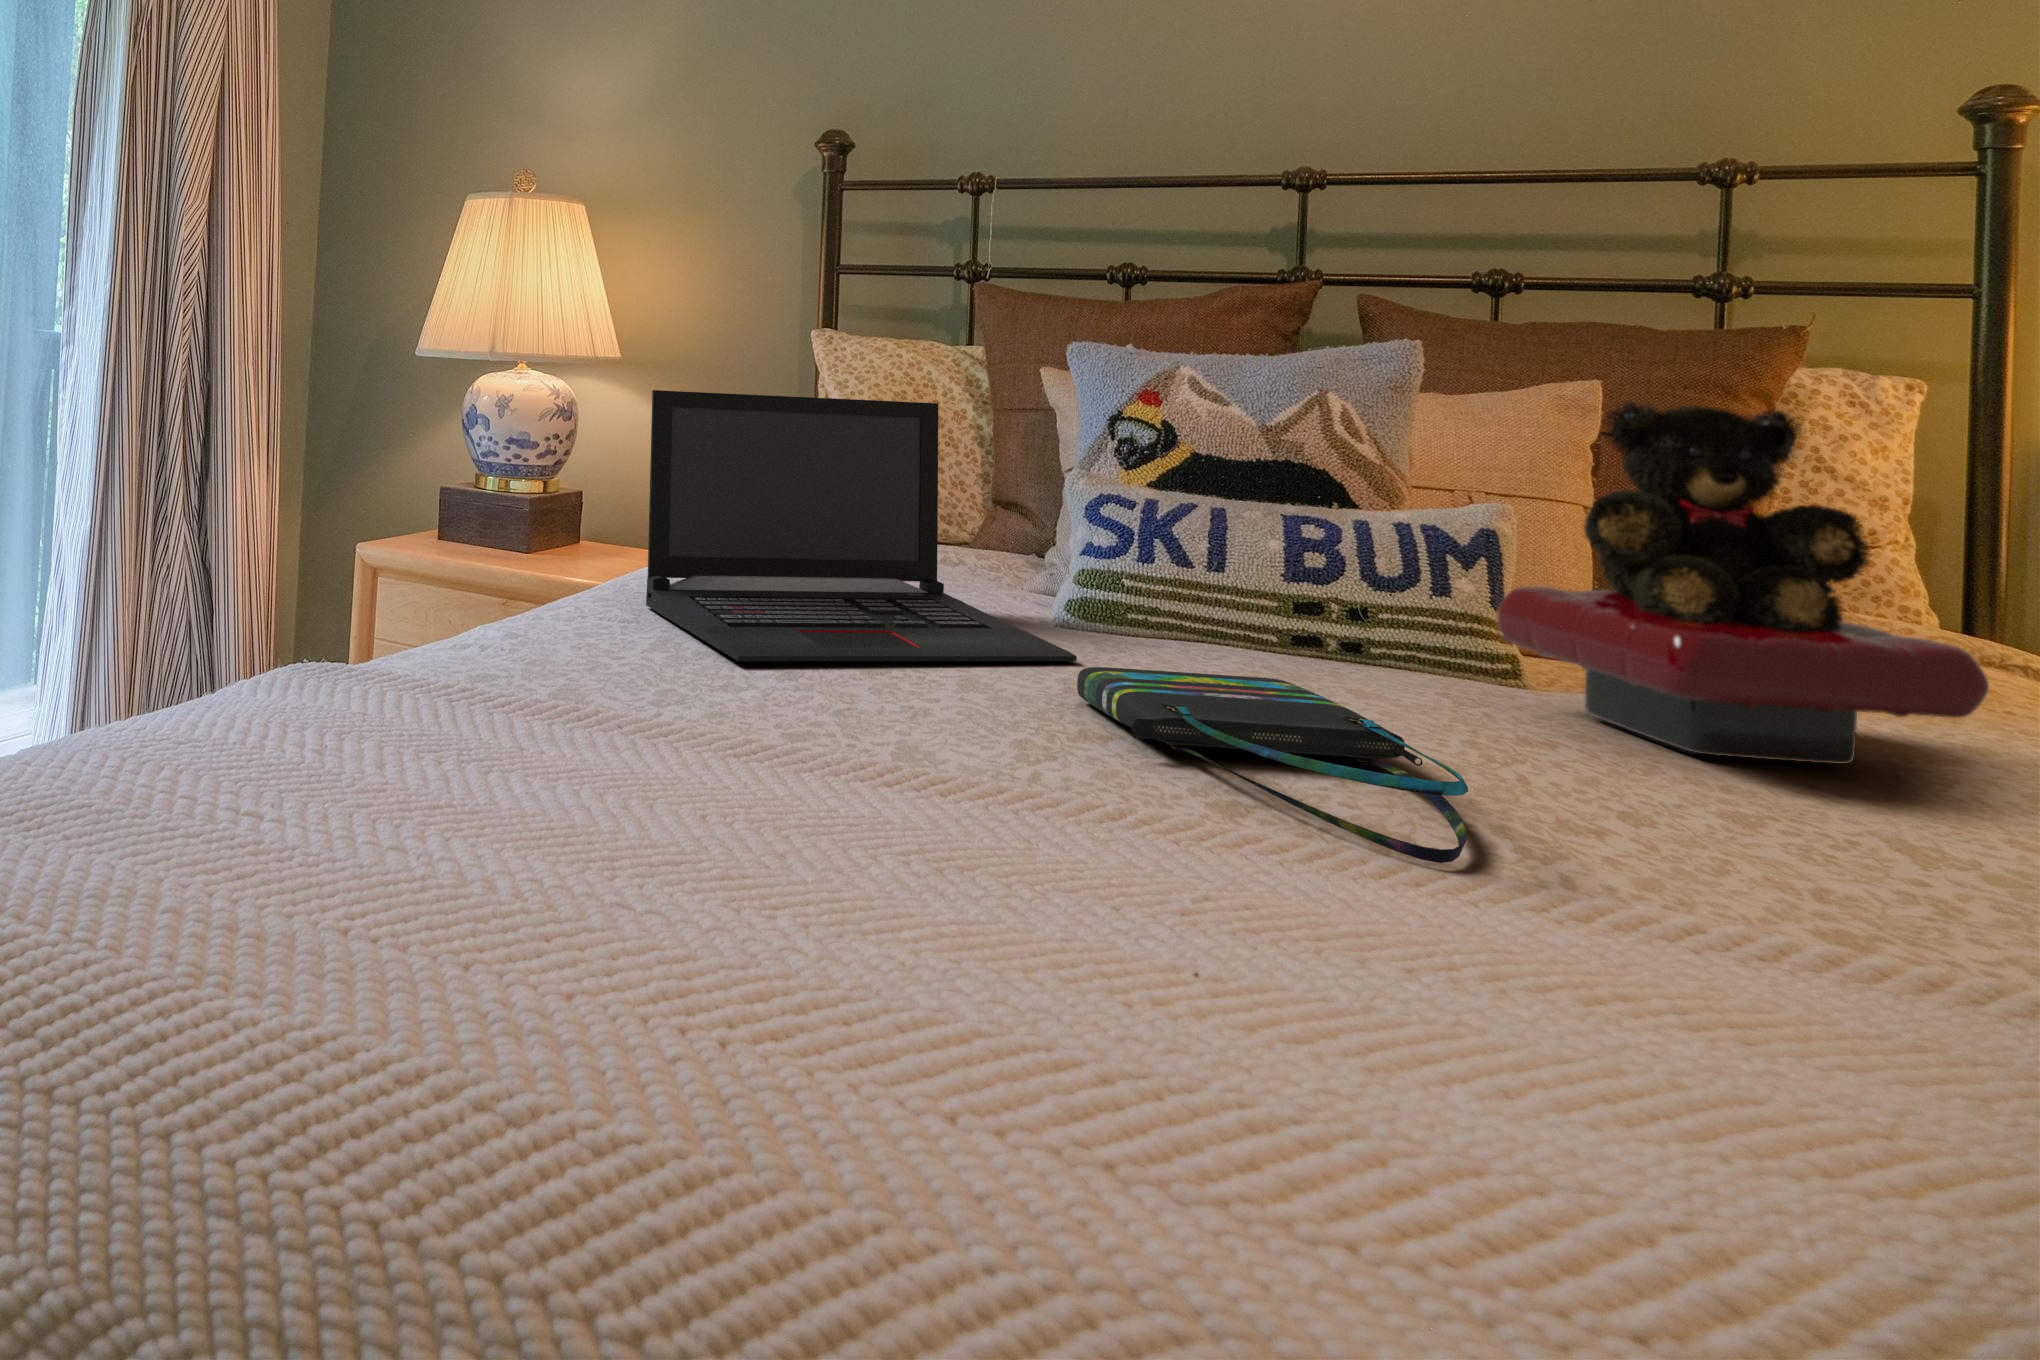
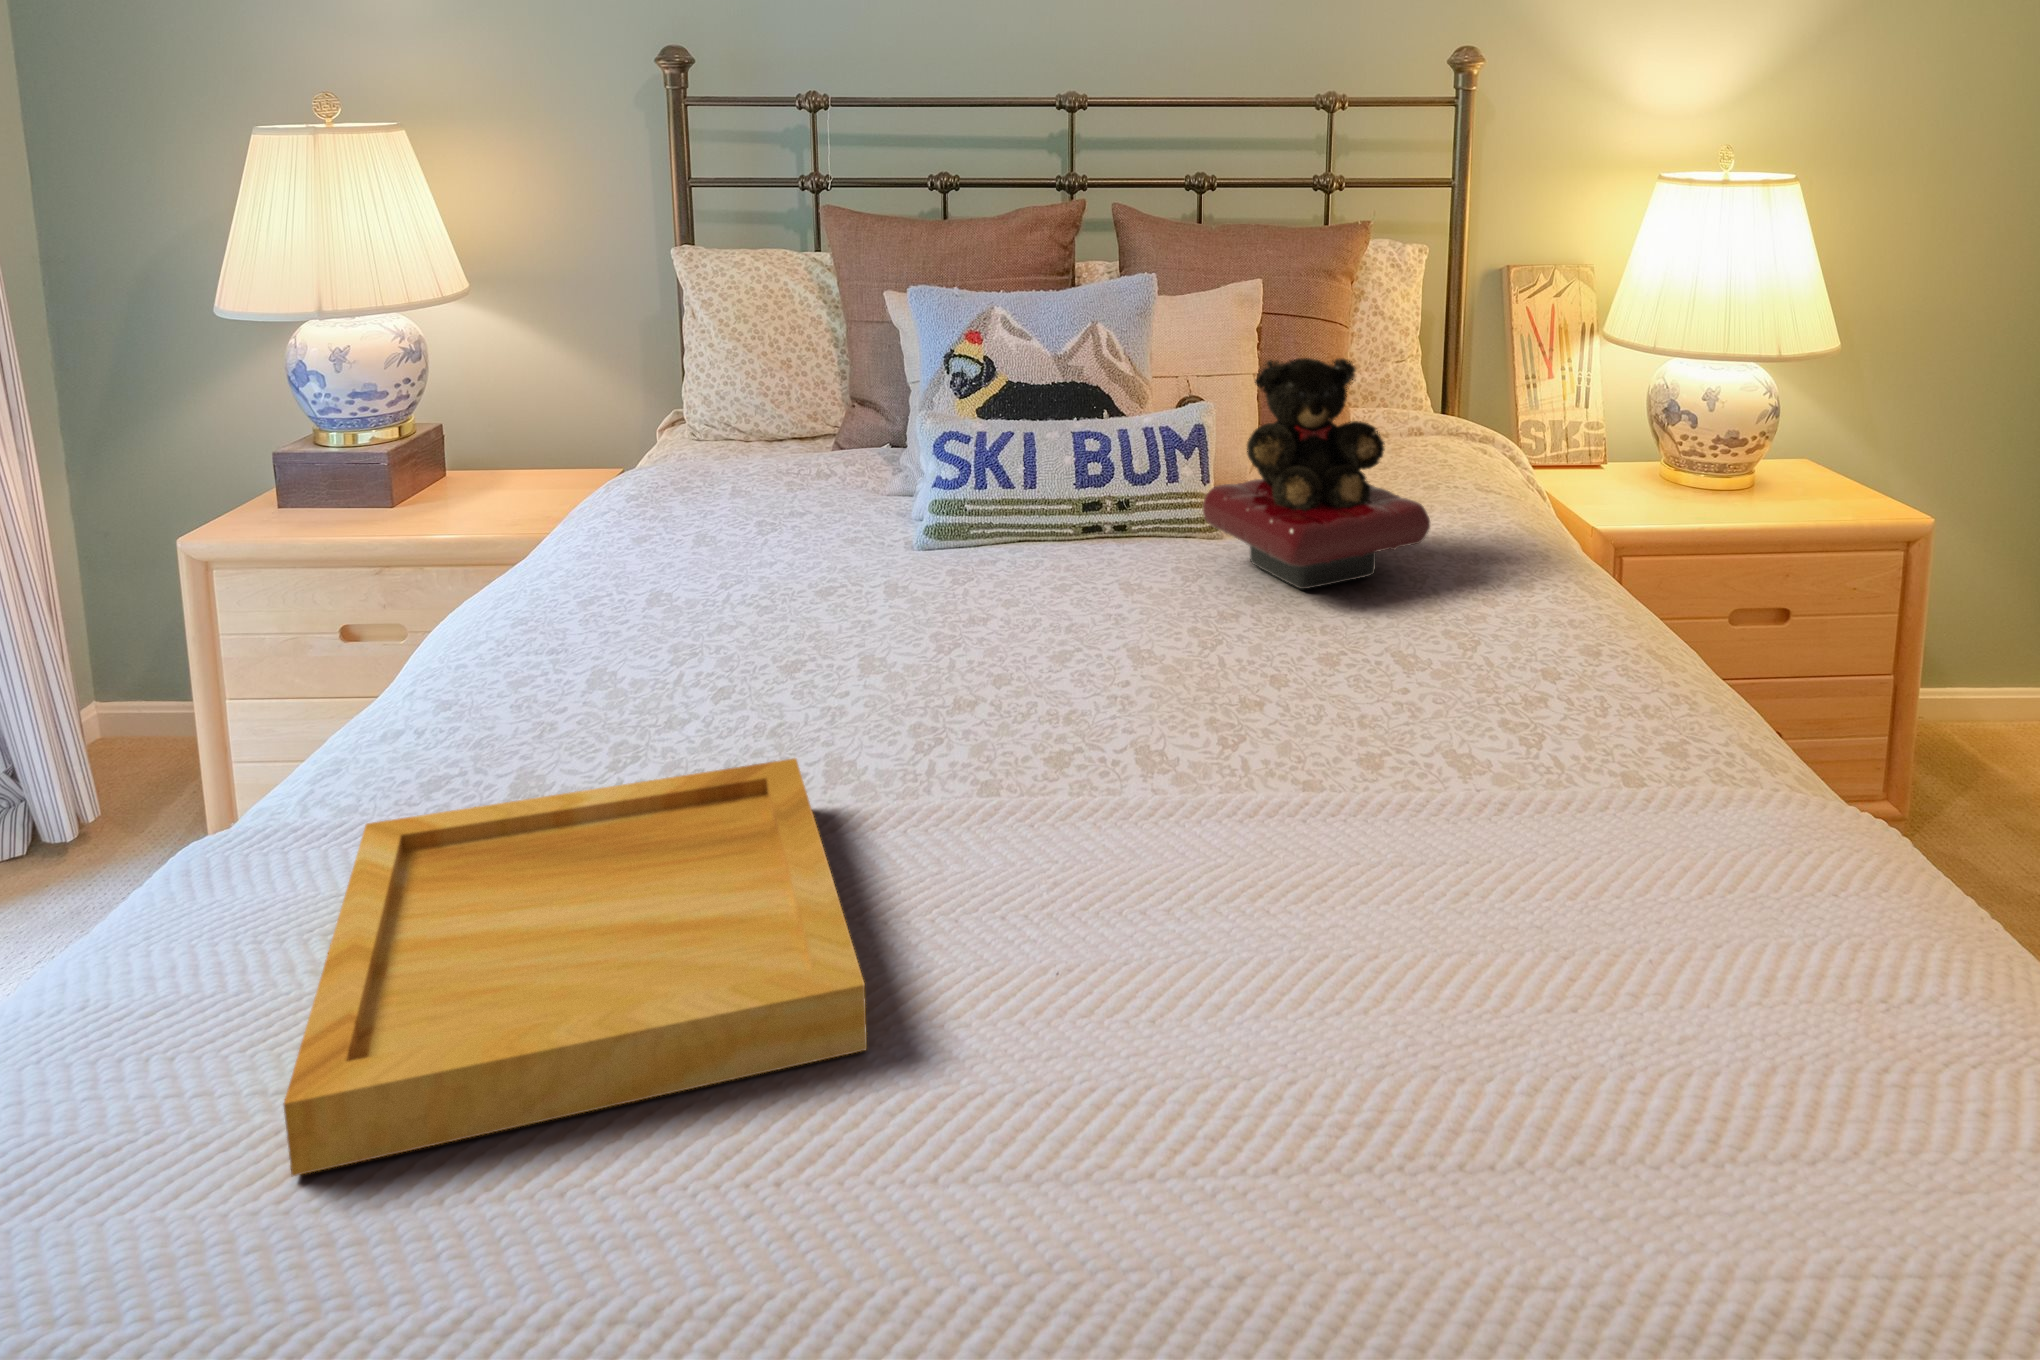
laptop: present [646,390,1077,661] -> none [569,382,946,676]
tray: none [38,658,815,1057] -> present [283,758,867,1176]
tote bag: present [1077,667,1468,863] -> none [953,596,1186,748]

